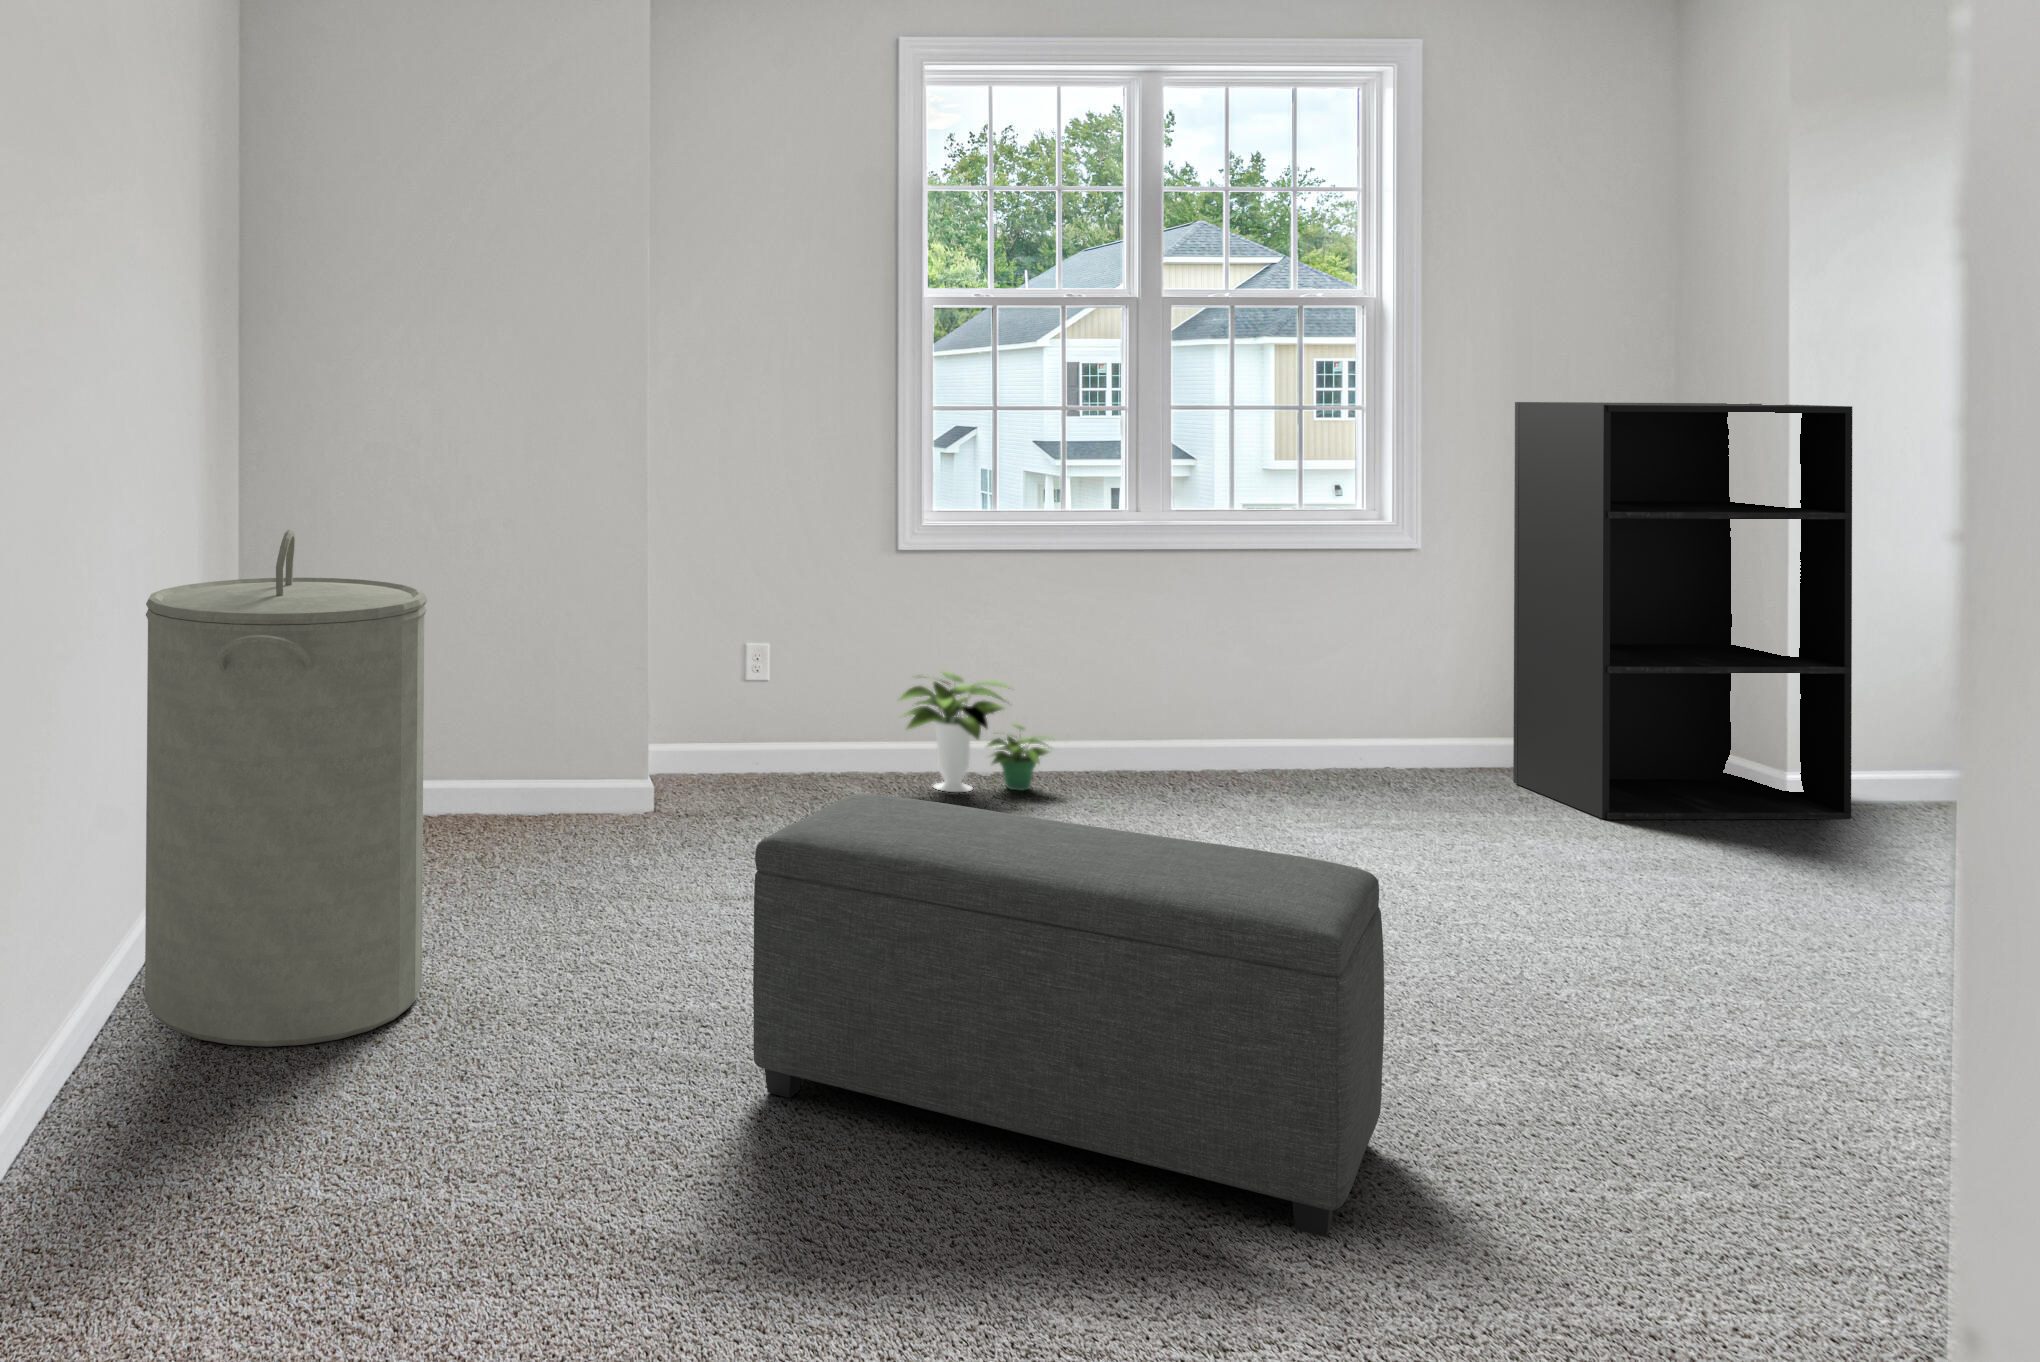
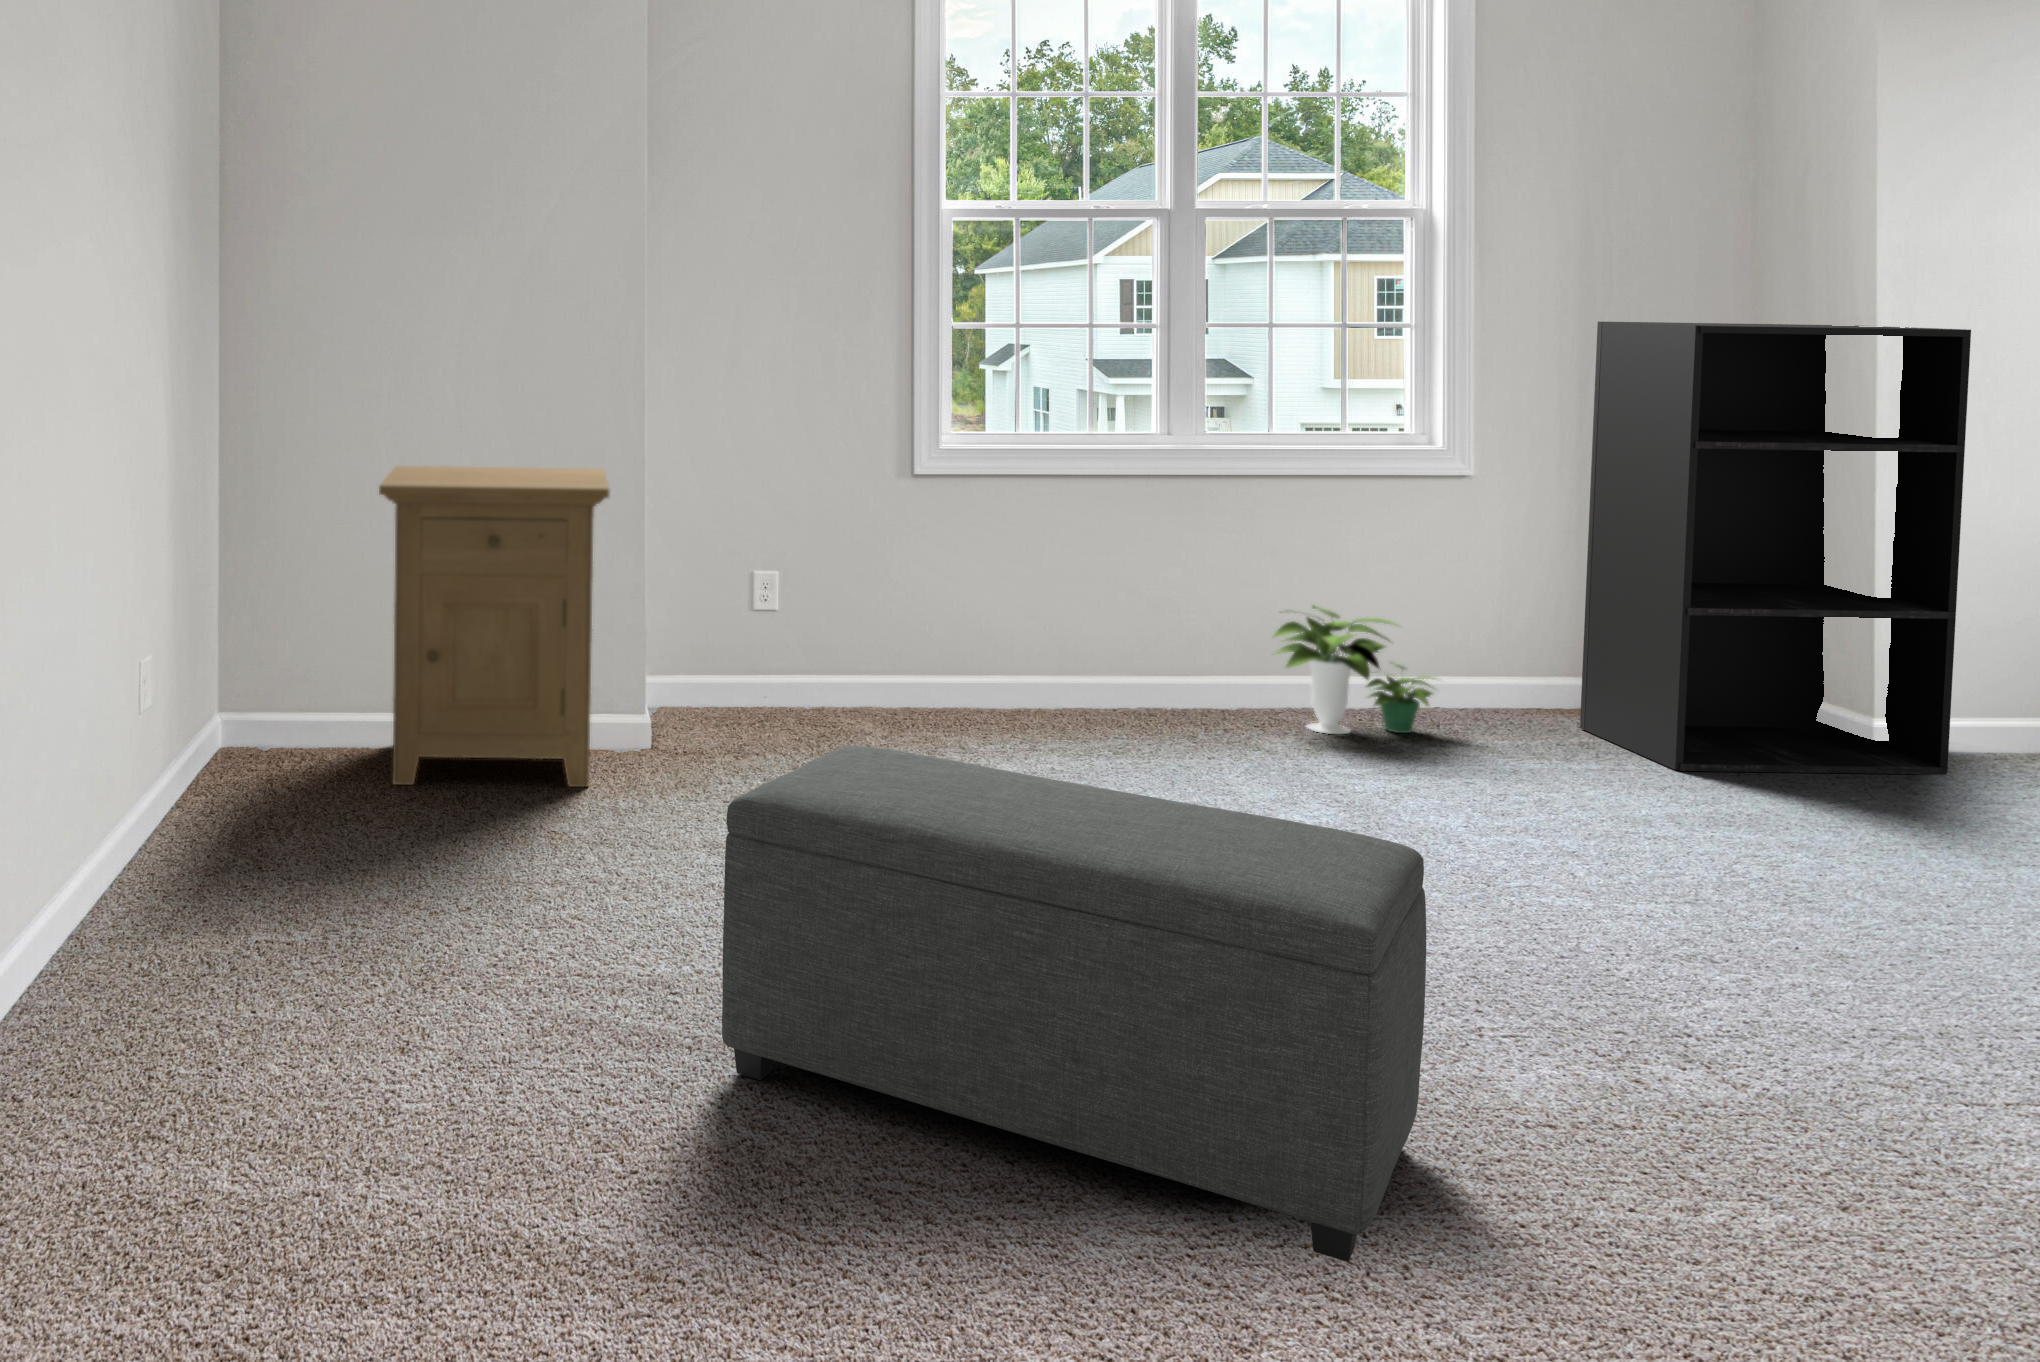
laundry hamper: present [145,530,427,1047] -> none [73,448,383,1009]
nightstand: none [399,548,613,849] -> present [379,466,609,787]
potted plant: present [900,671,1049,792] -> present [1272,606,1436,734]

